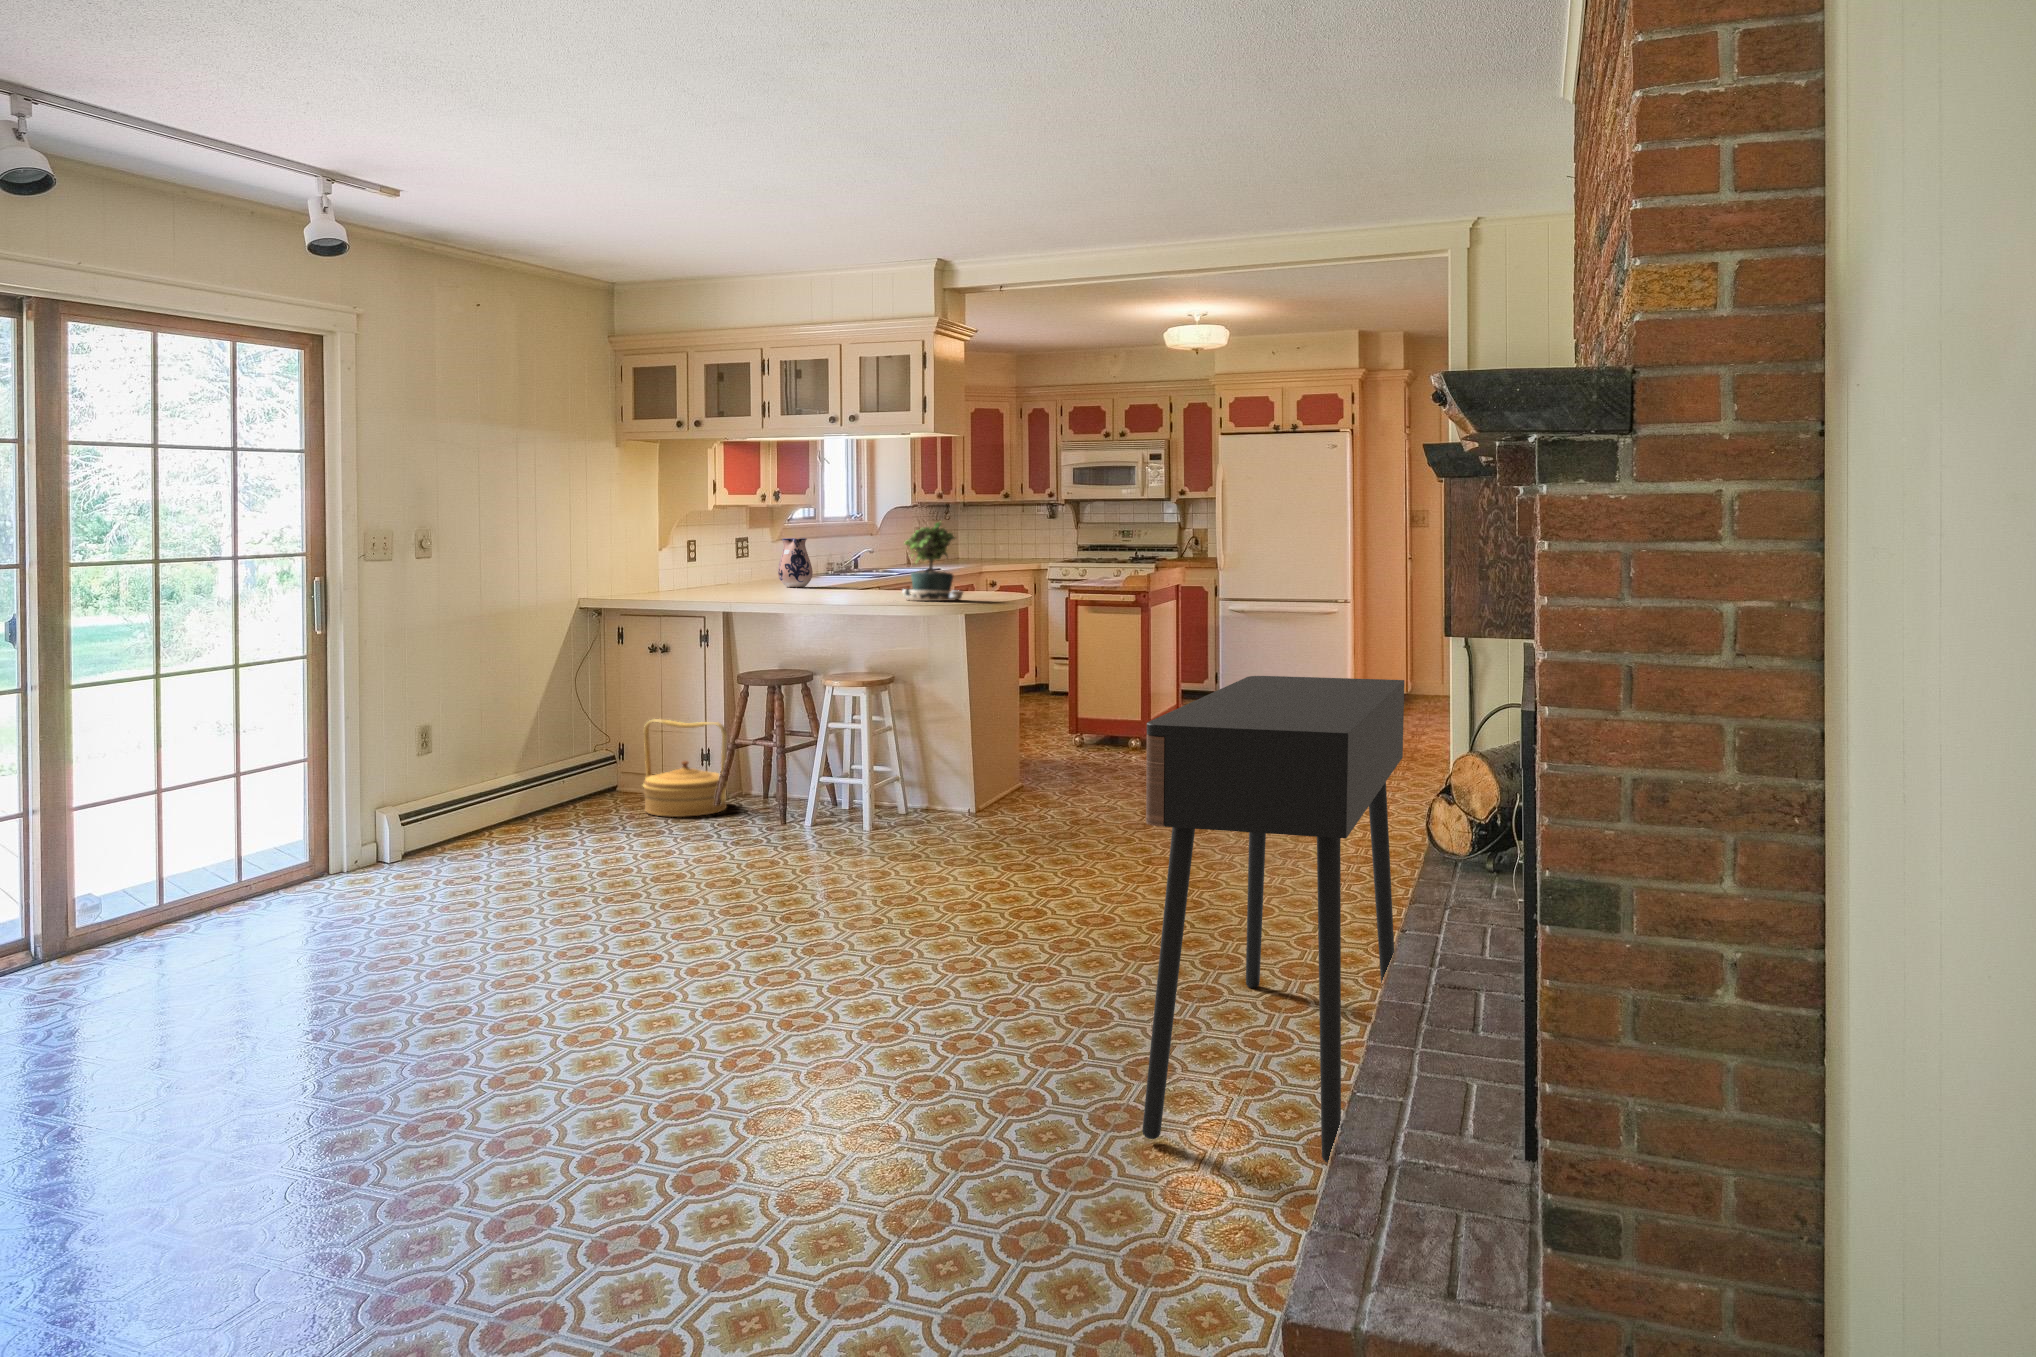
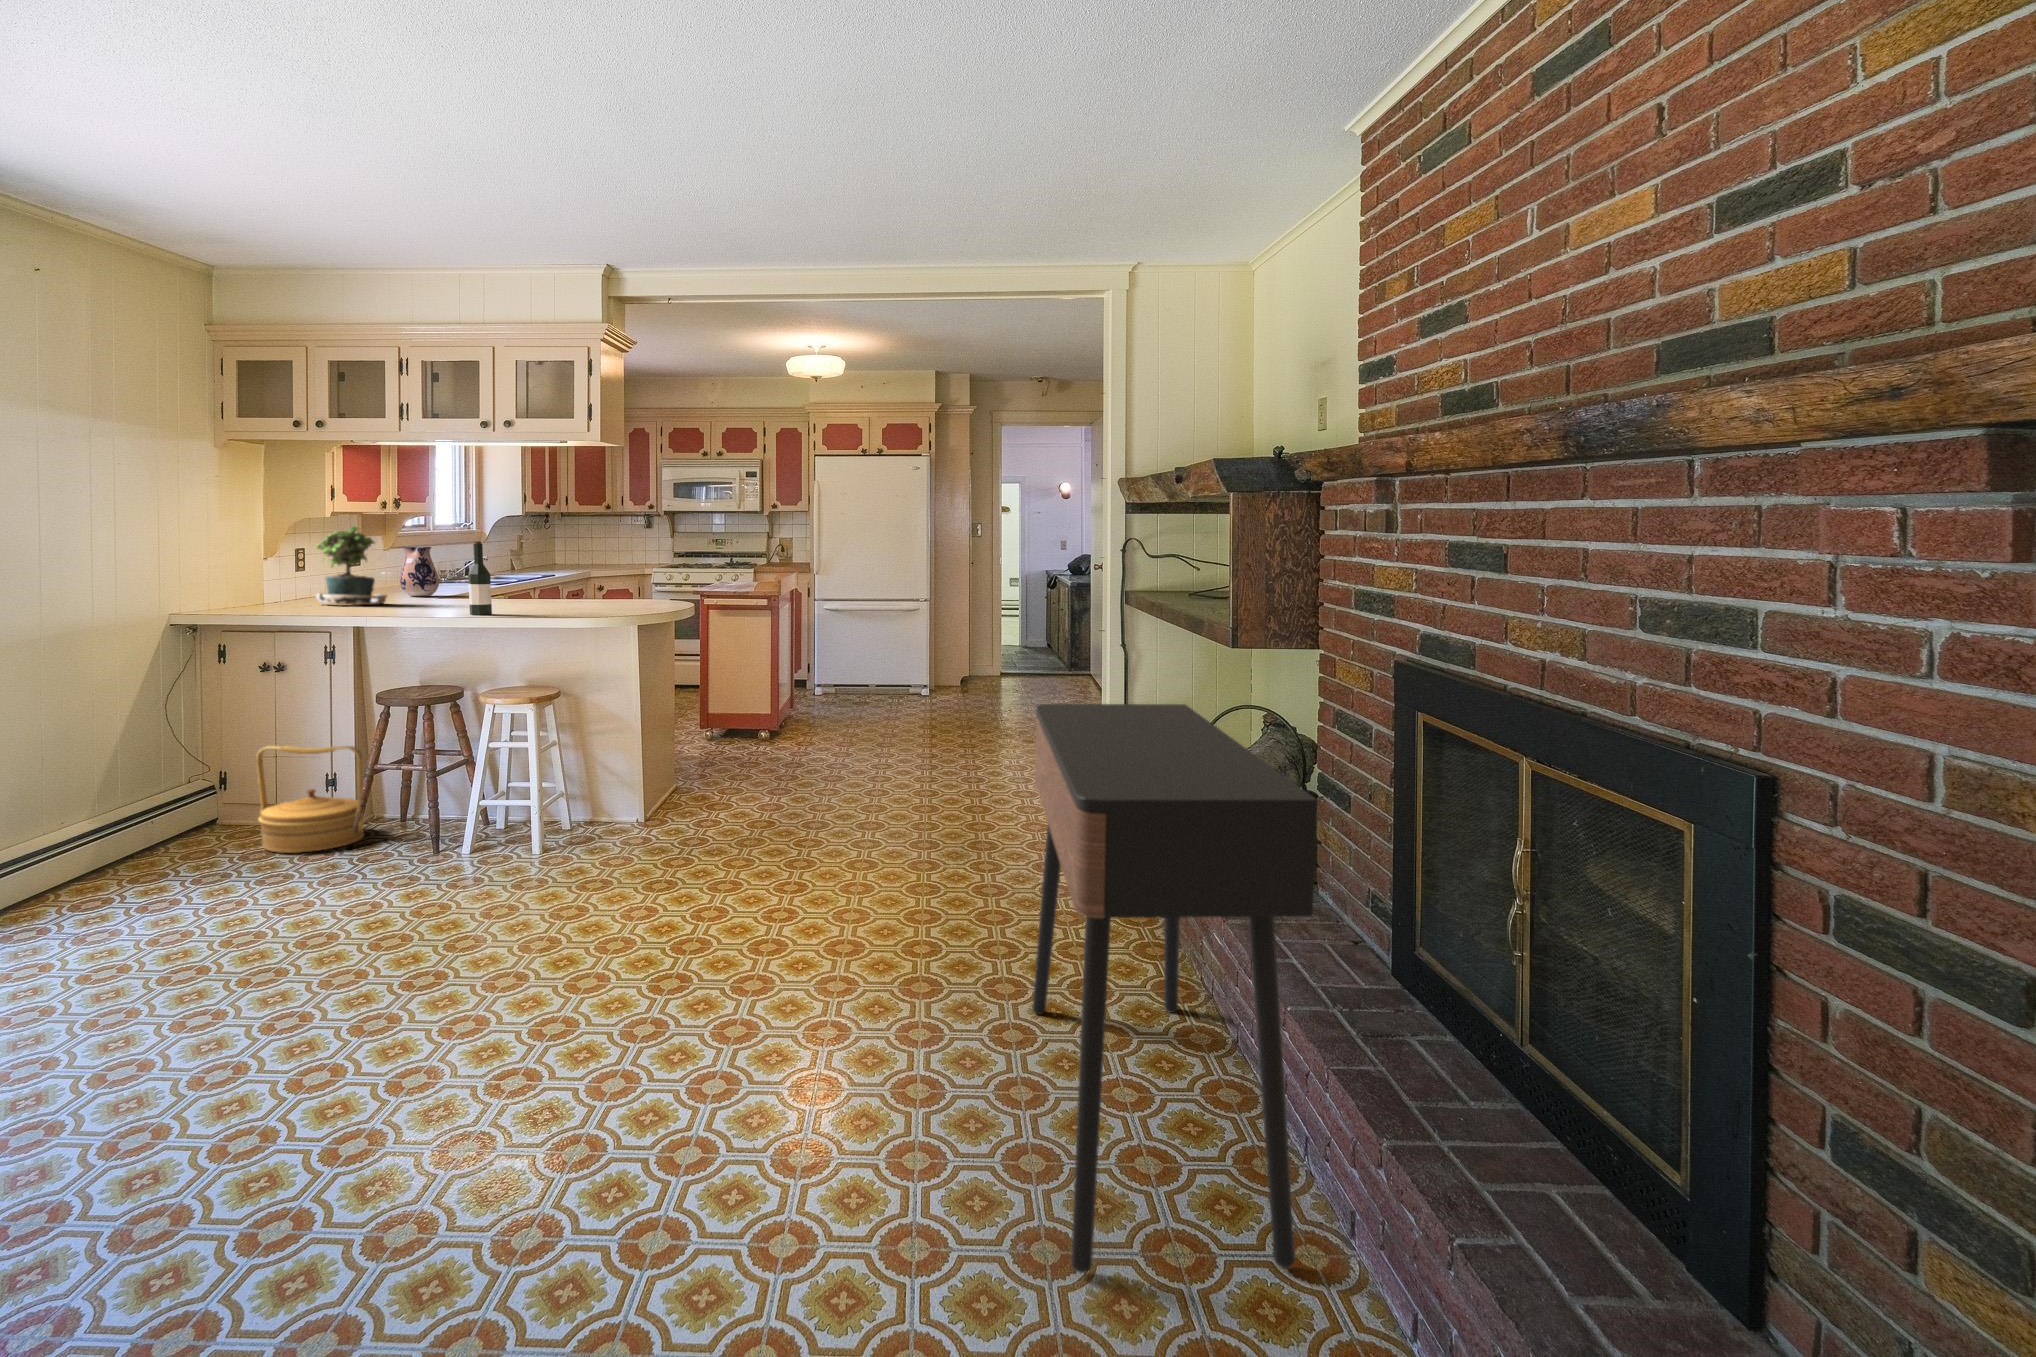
potted plant: present [902,522,963,601] -> present [316,526,387,606]
wine bottle: none [821,531,840,601] -> present [468,542,492,615]

